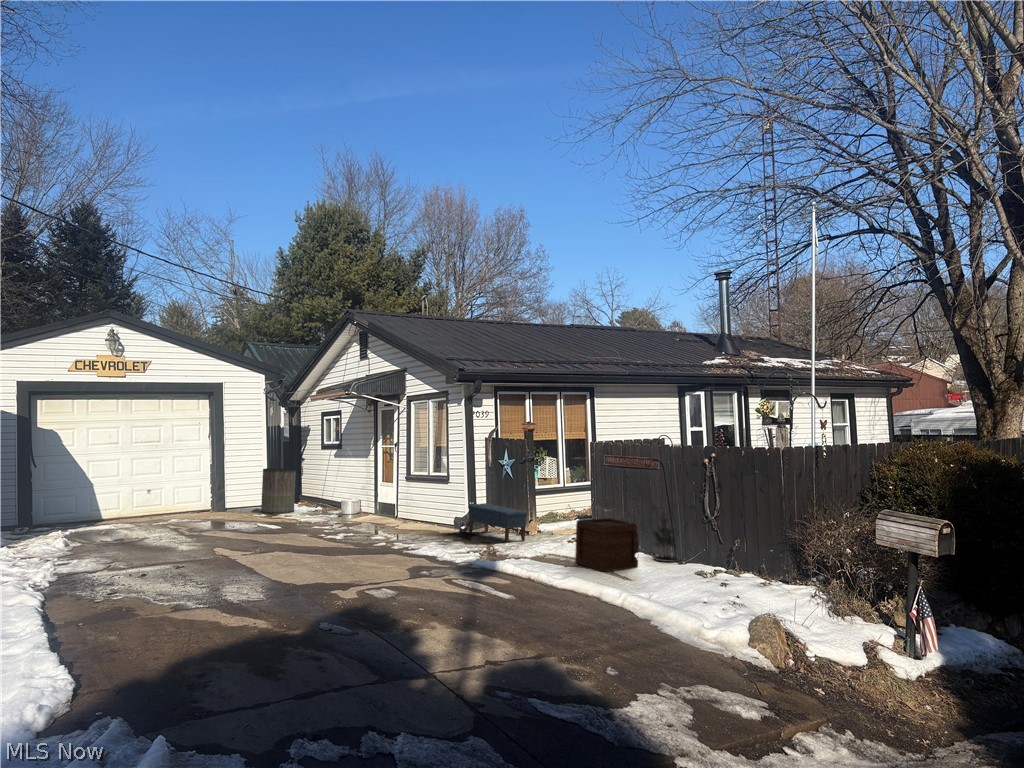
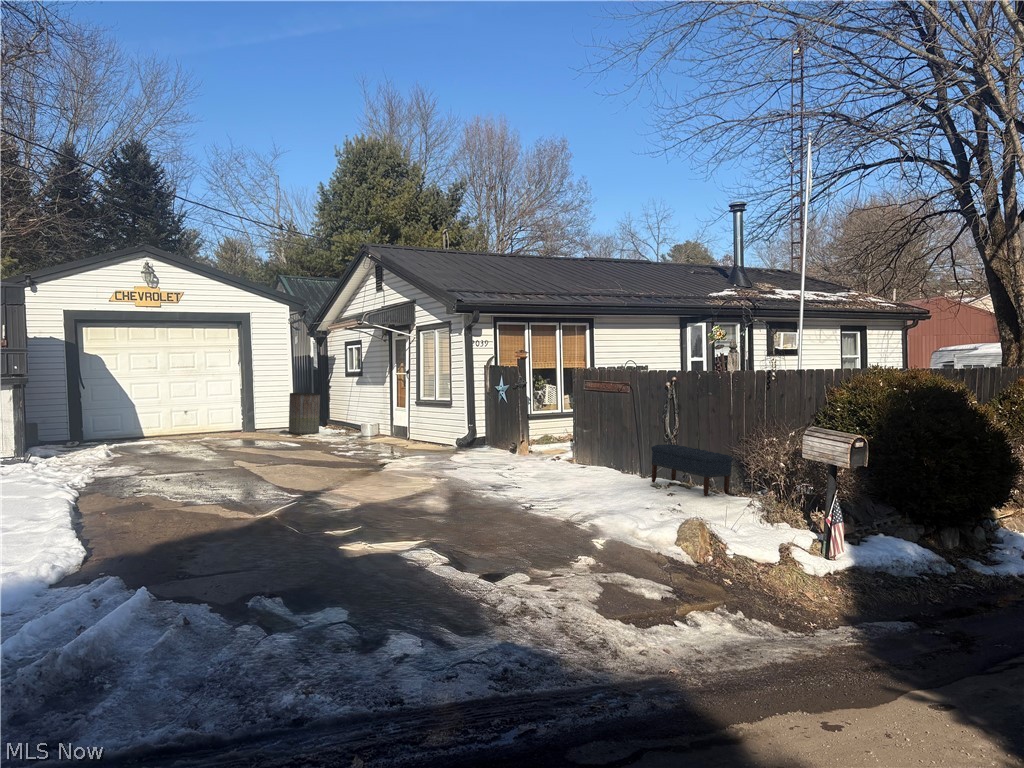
bench: present [468,504,527,543] -> present [651,444,733,496]
potted tree: present [653,514,679,562] -> none [619,431,650,477]
wooden crate: present [575,518,639,572] -> none [555,437,614,485]

